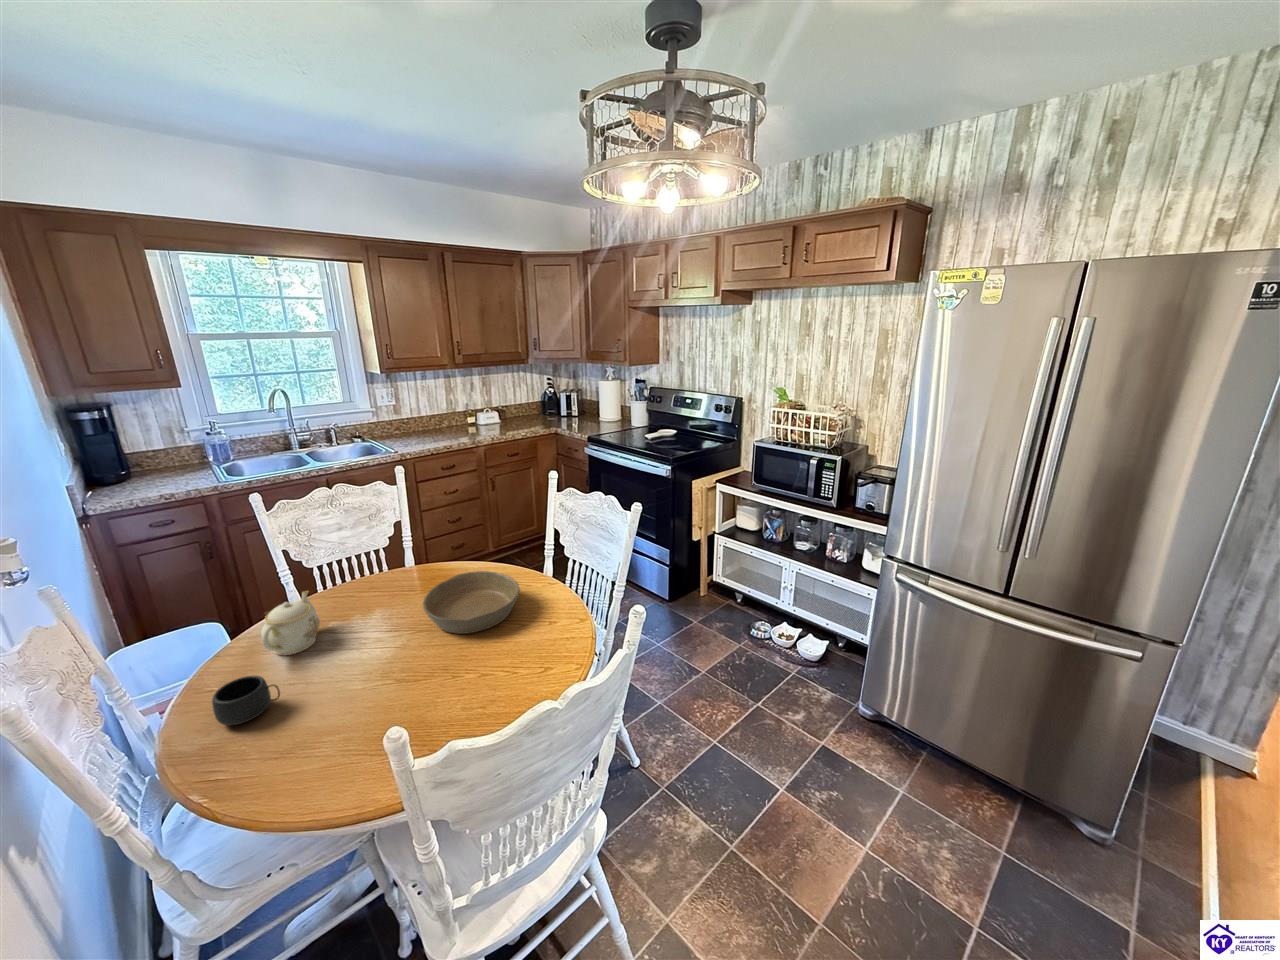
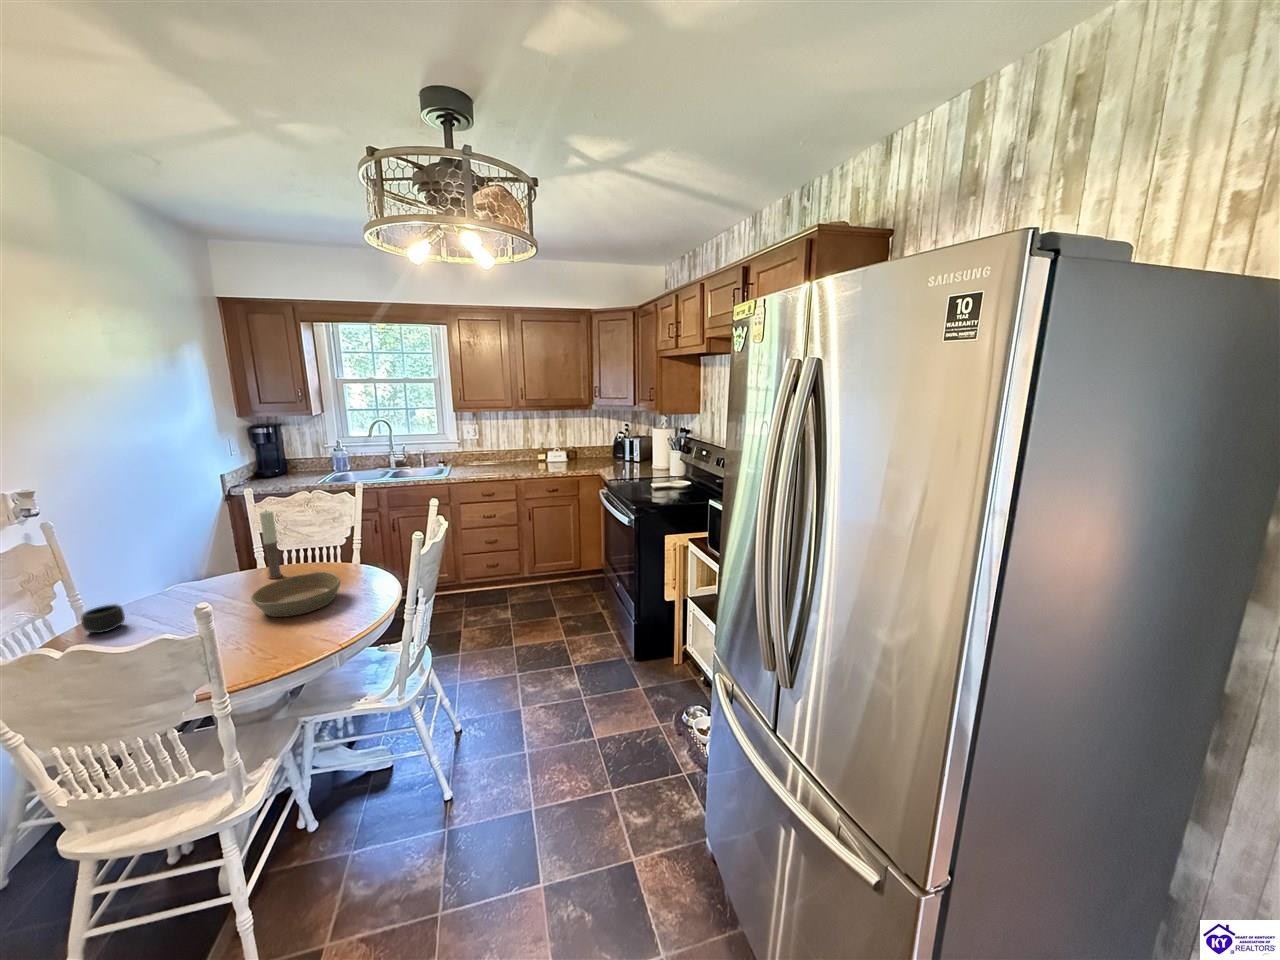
candle: none [343,510,374,600] -> present [260,510,282,579]
teapot: present [261,591,320,655] -> none [155,561,219,602]

